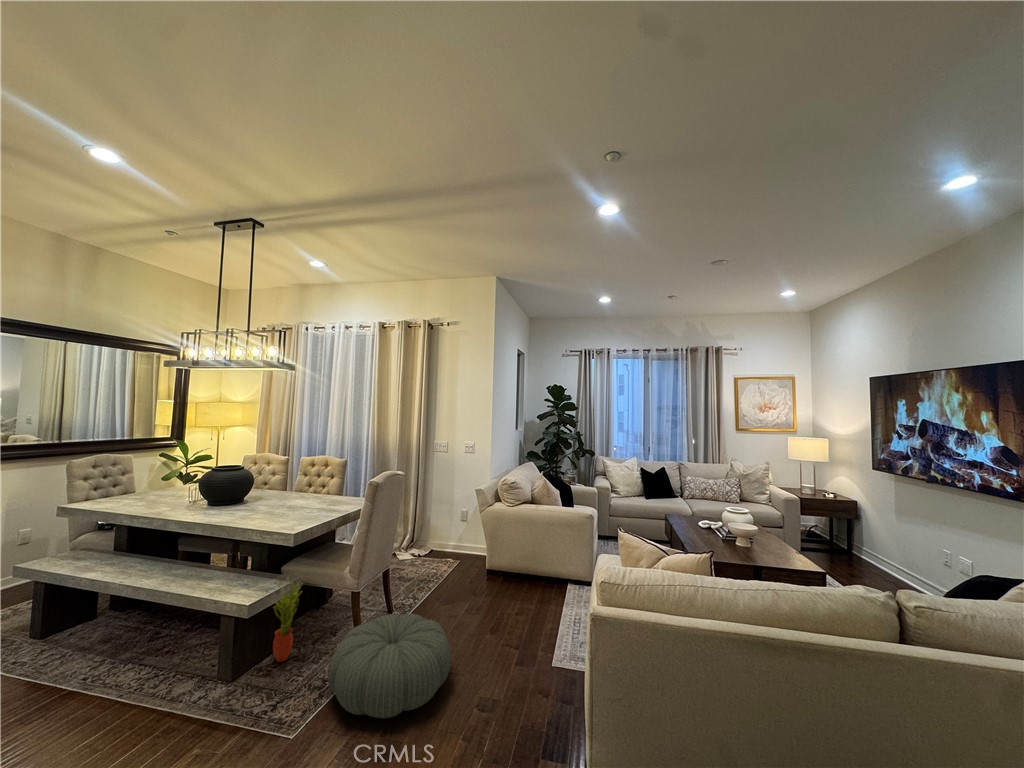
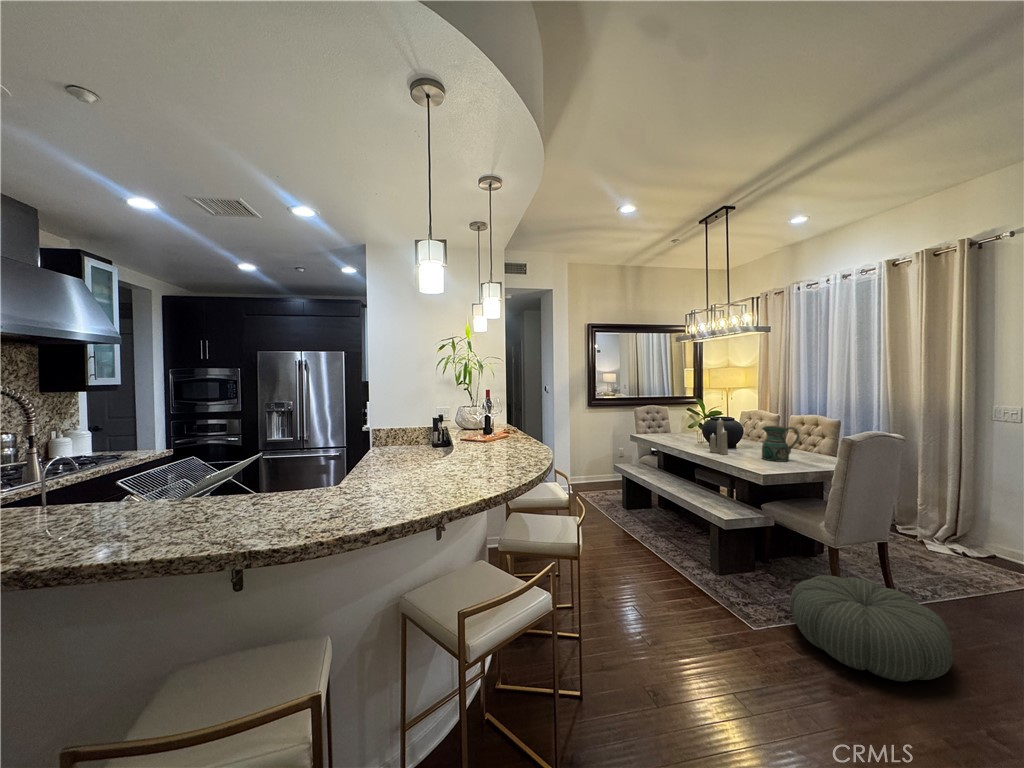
candle: none [214,464,241,515] -> present [710,420,728,455]
ceramic pitcher: none [282,472,322,513] -> present [762,426,799,462]
potted plant: present [273,580,303,662] -> none [748,511,776,580]

